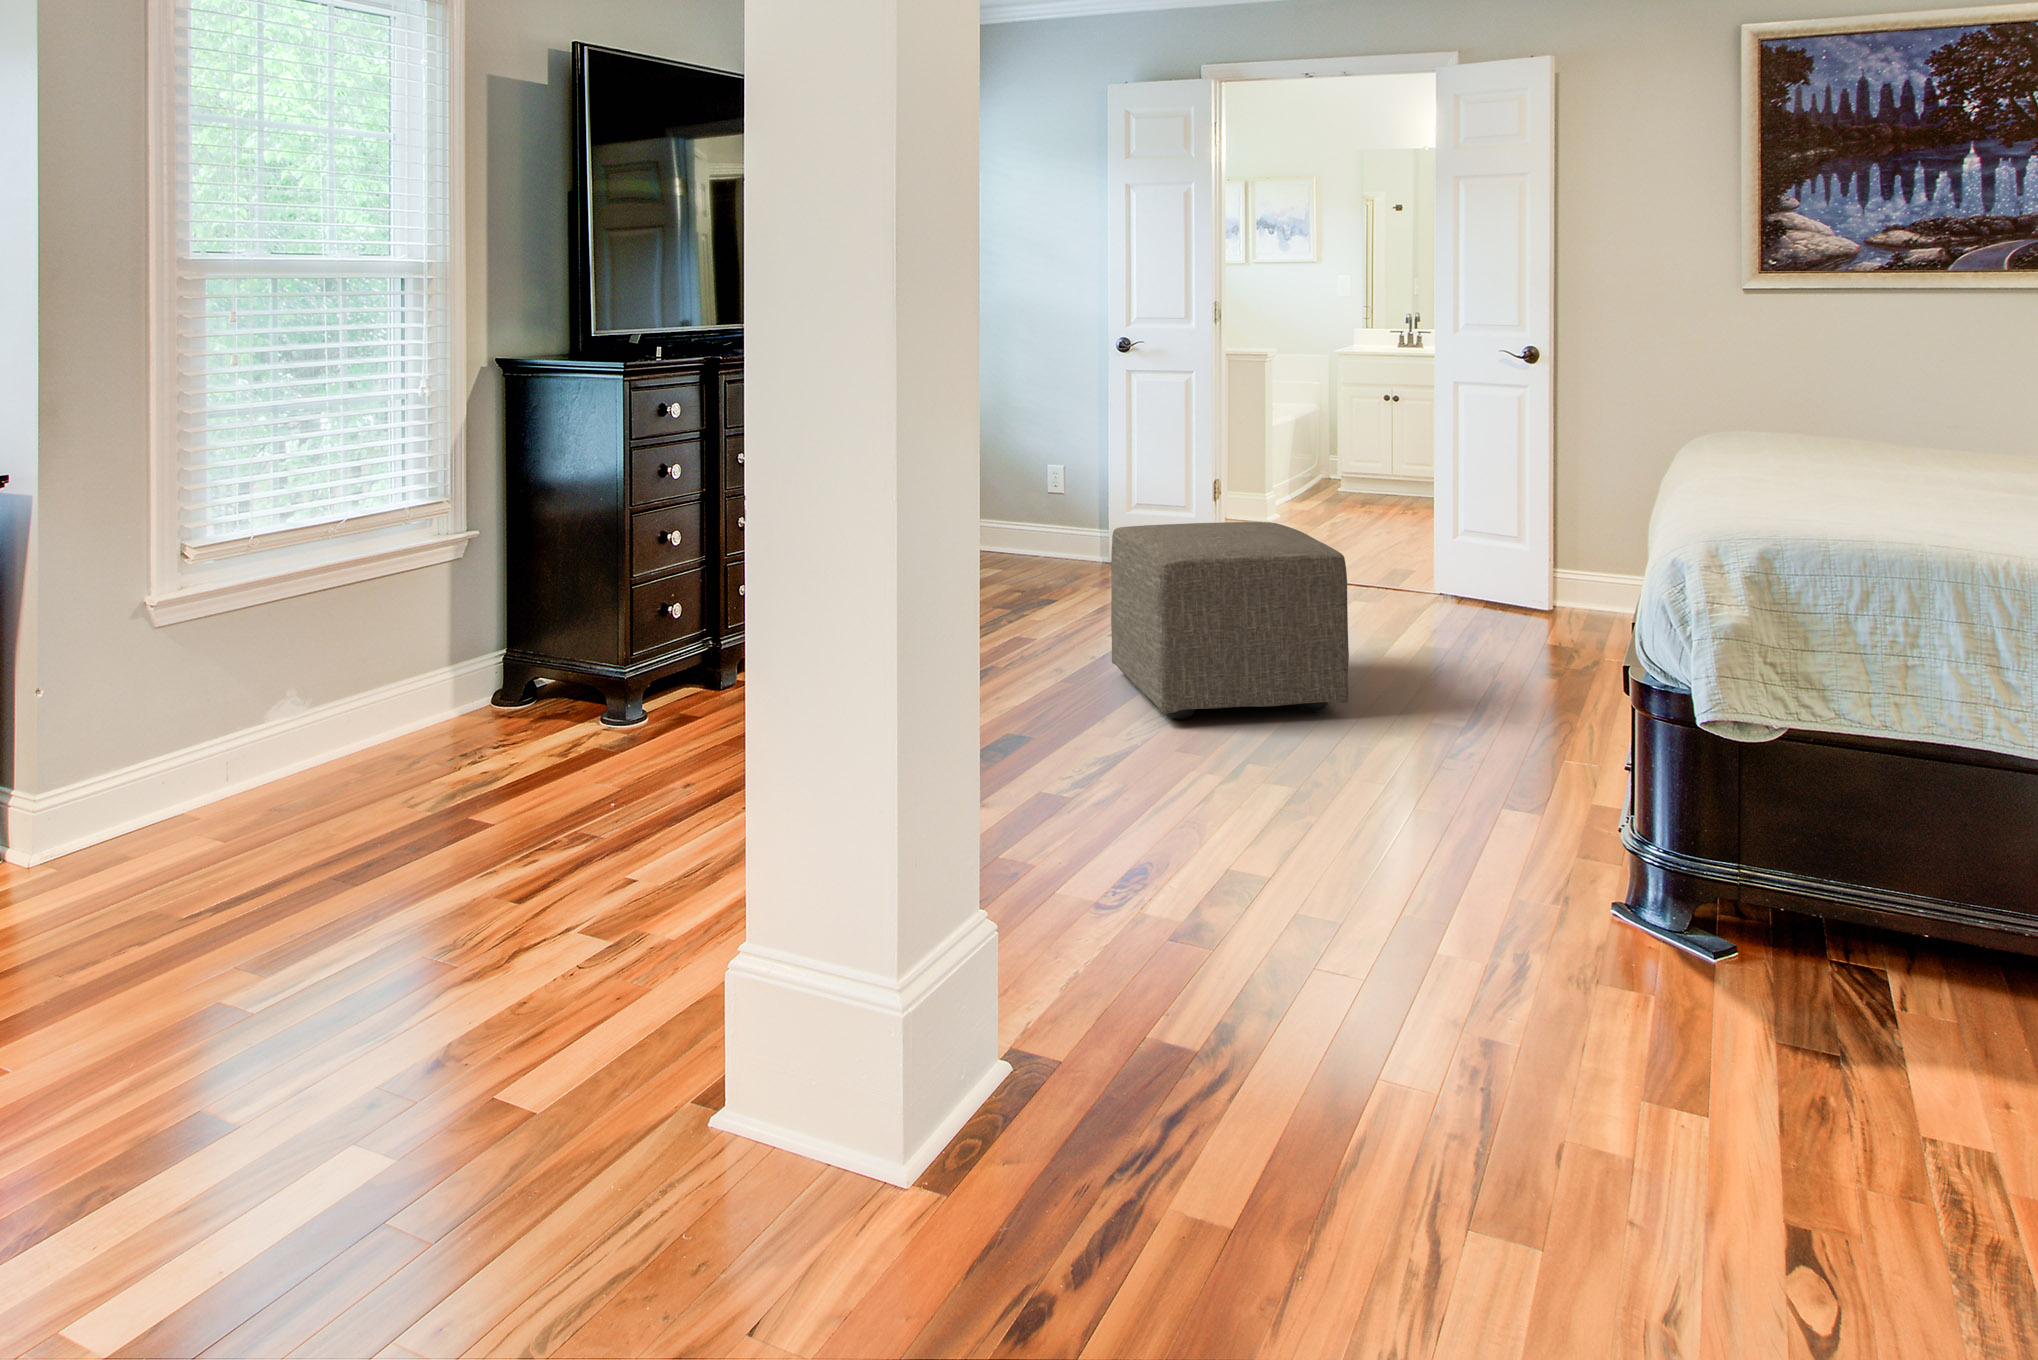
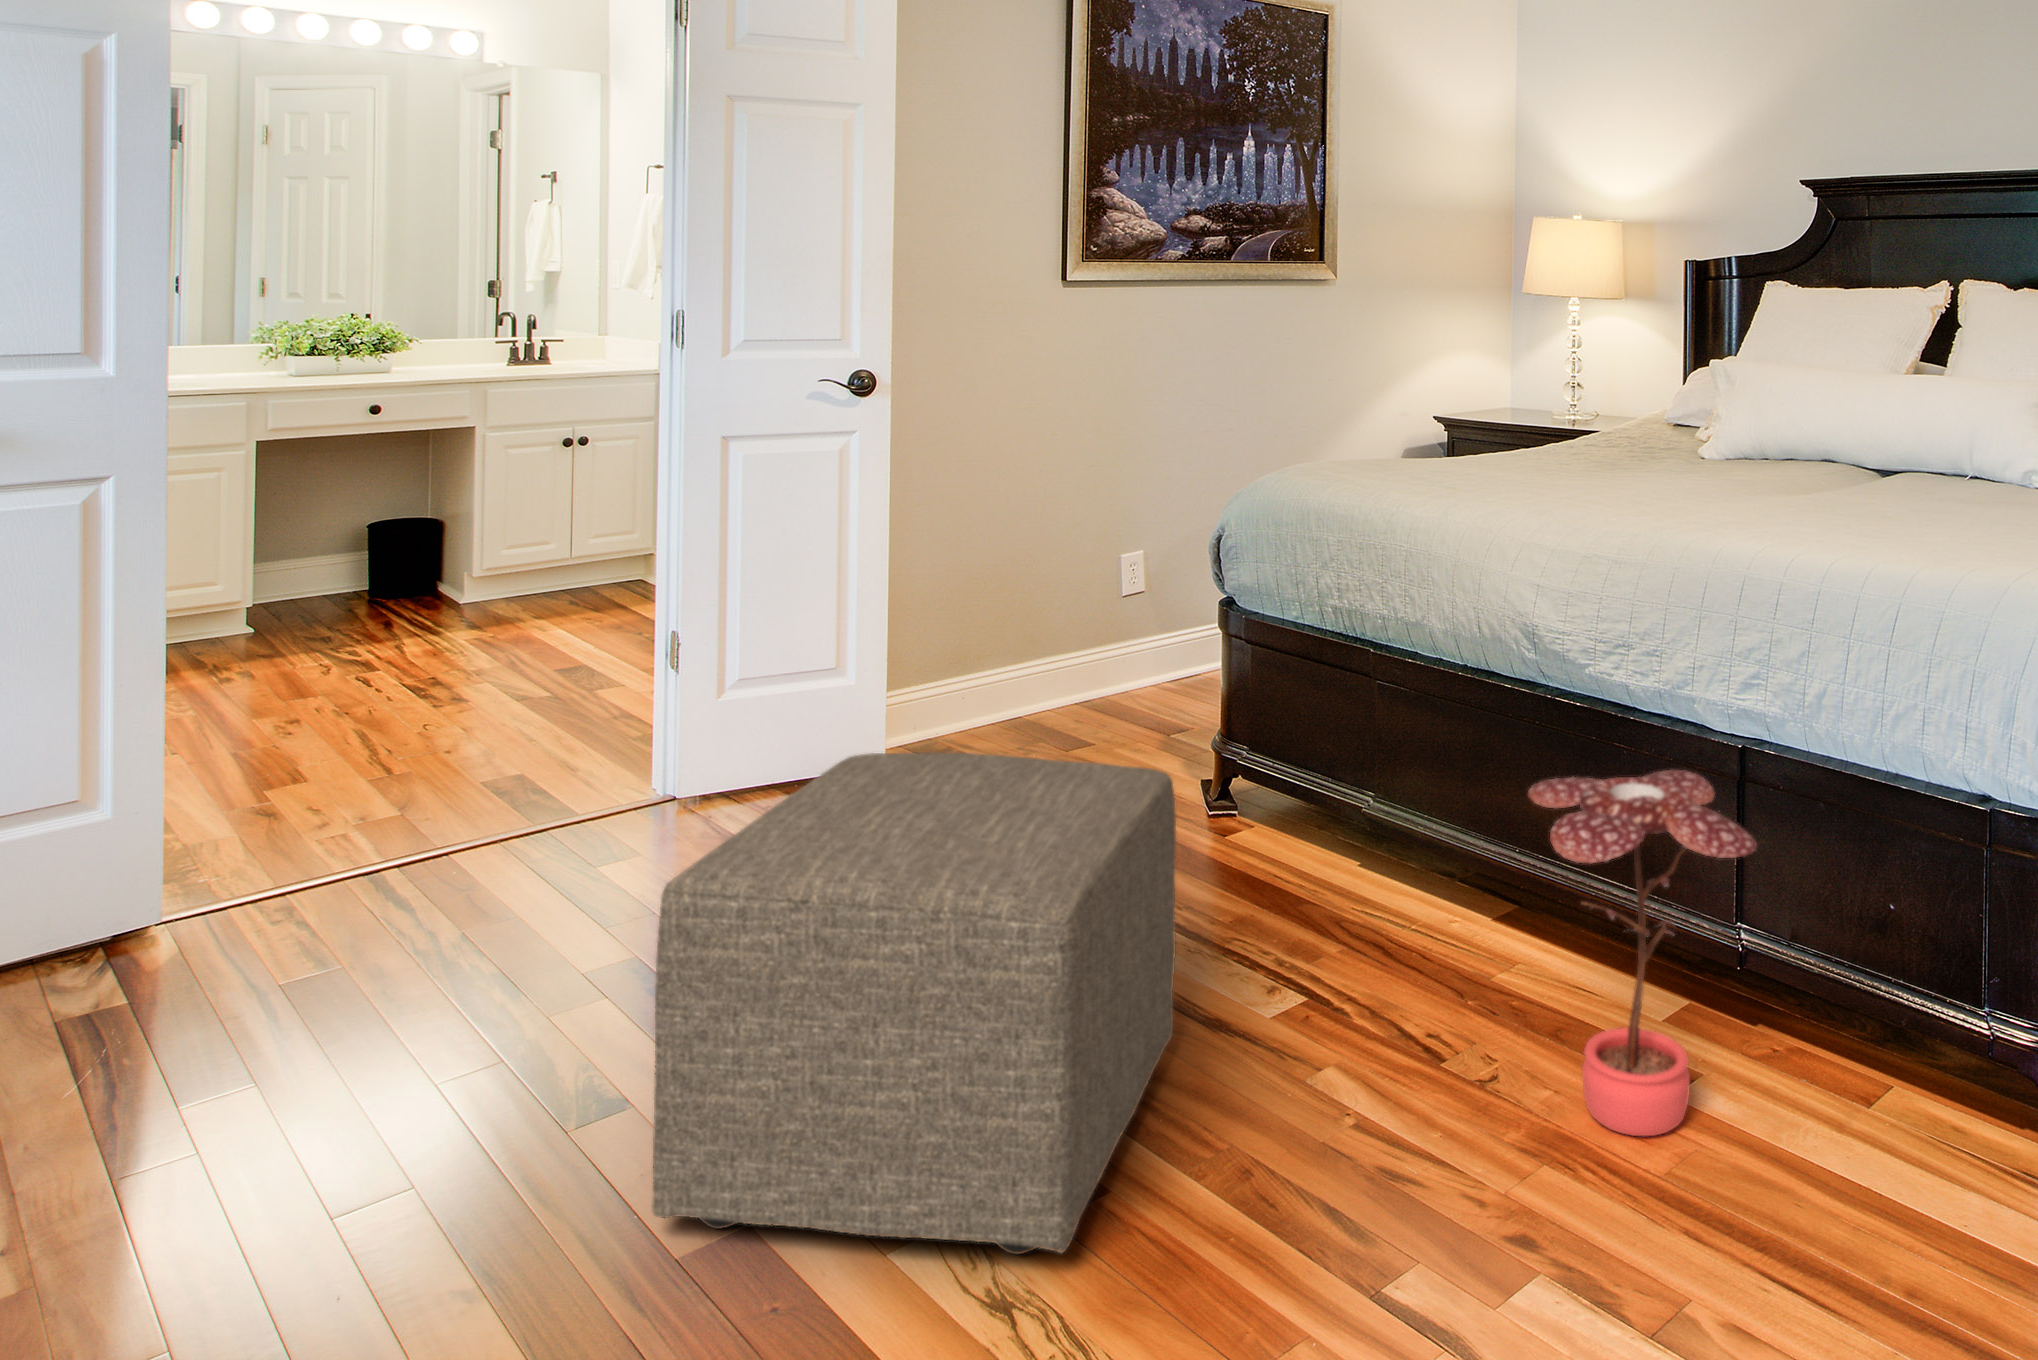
potted plant: none [1374,600,1545,822] -> present [1528,770,1757,1136]

